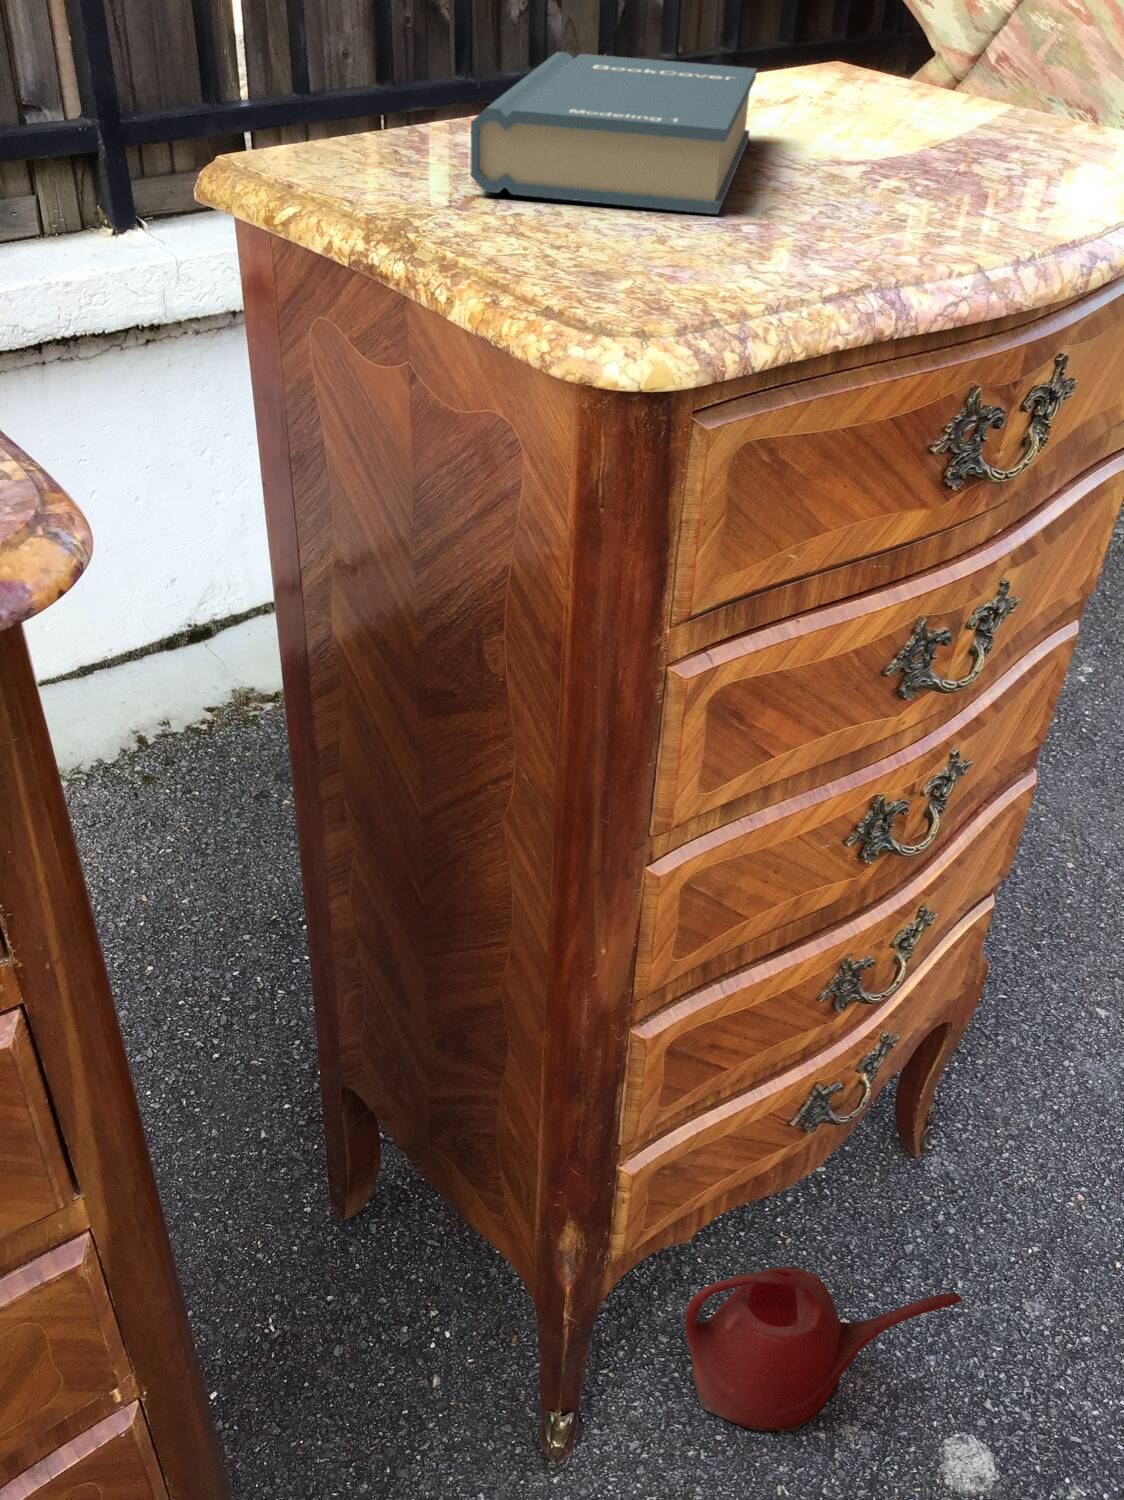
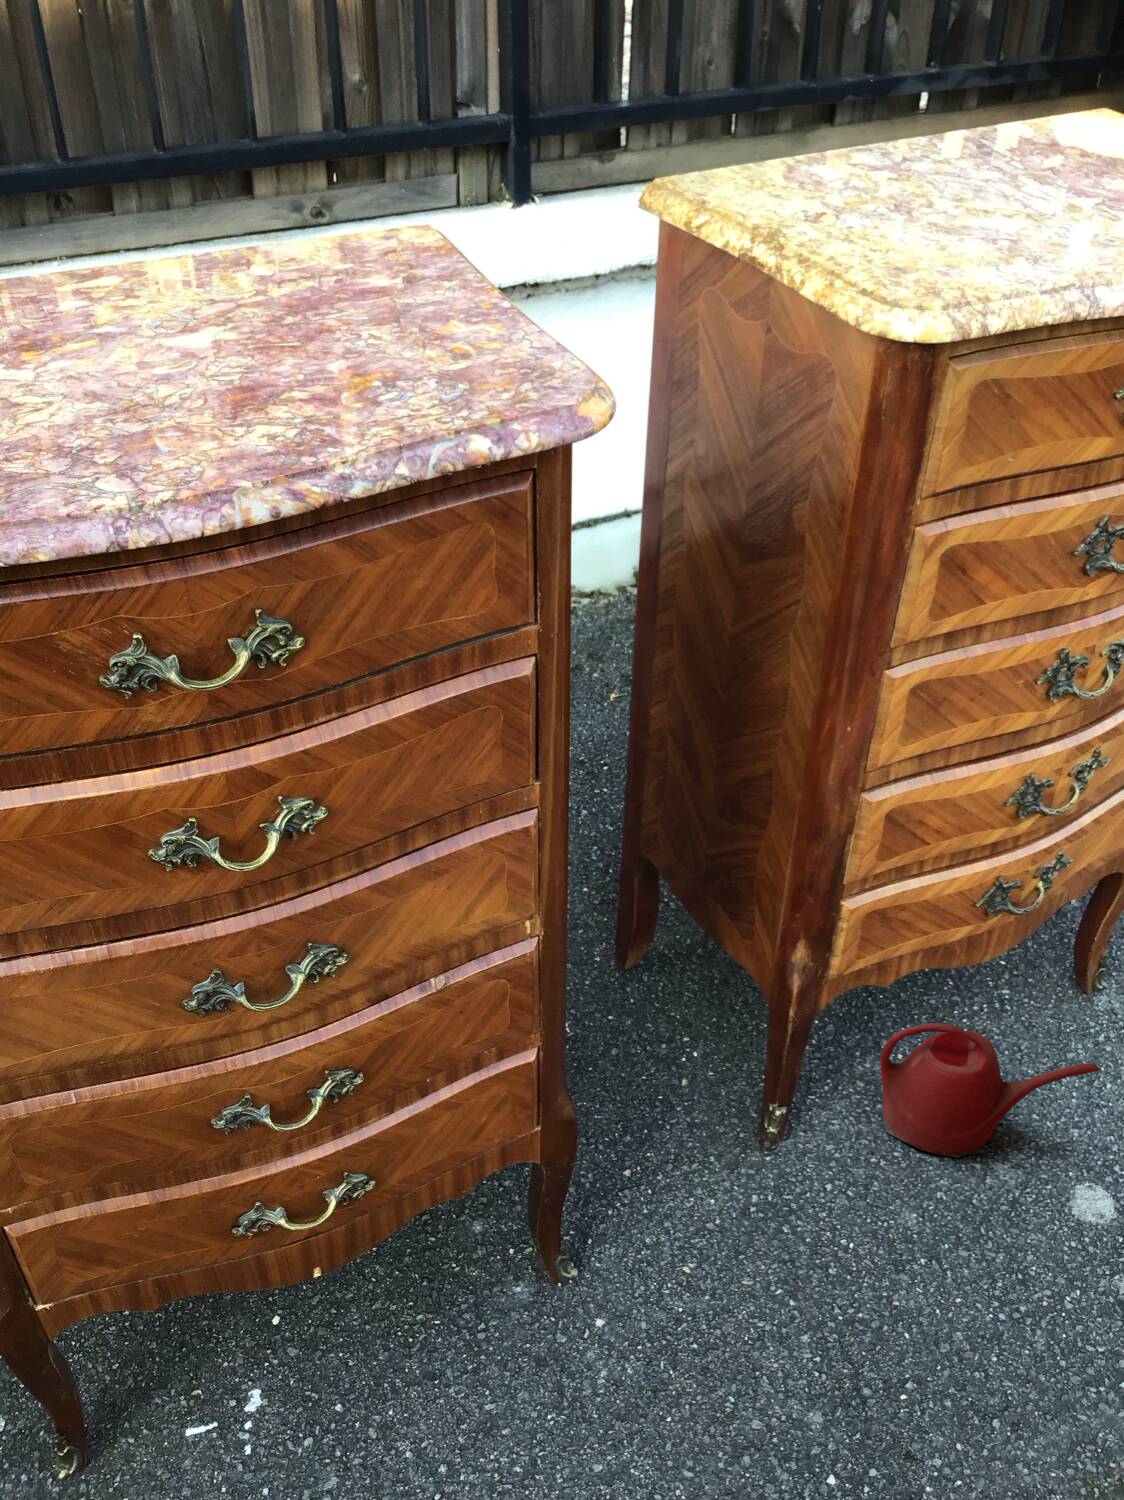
hardback book: present [471,52,757,214] -> none [822,108,1032,233]

